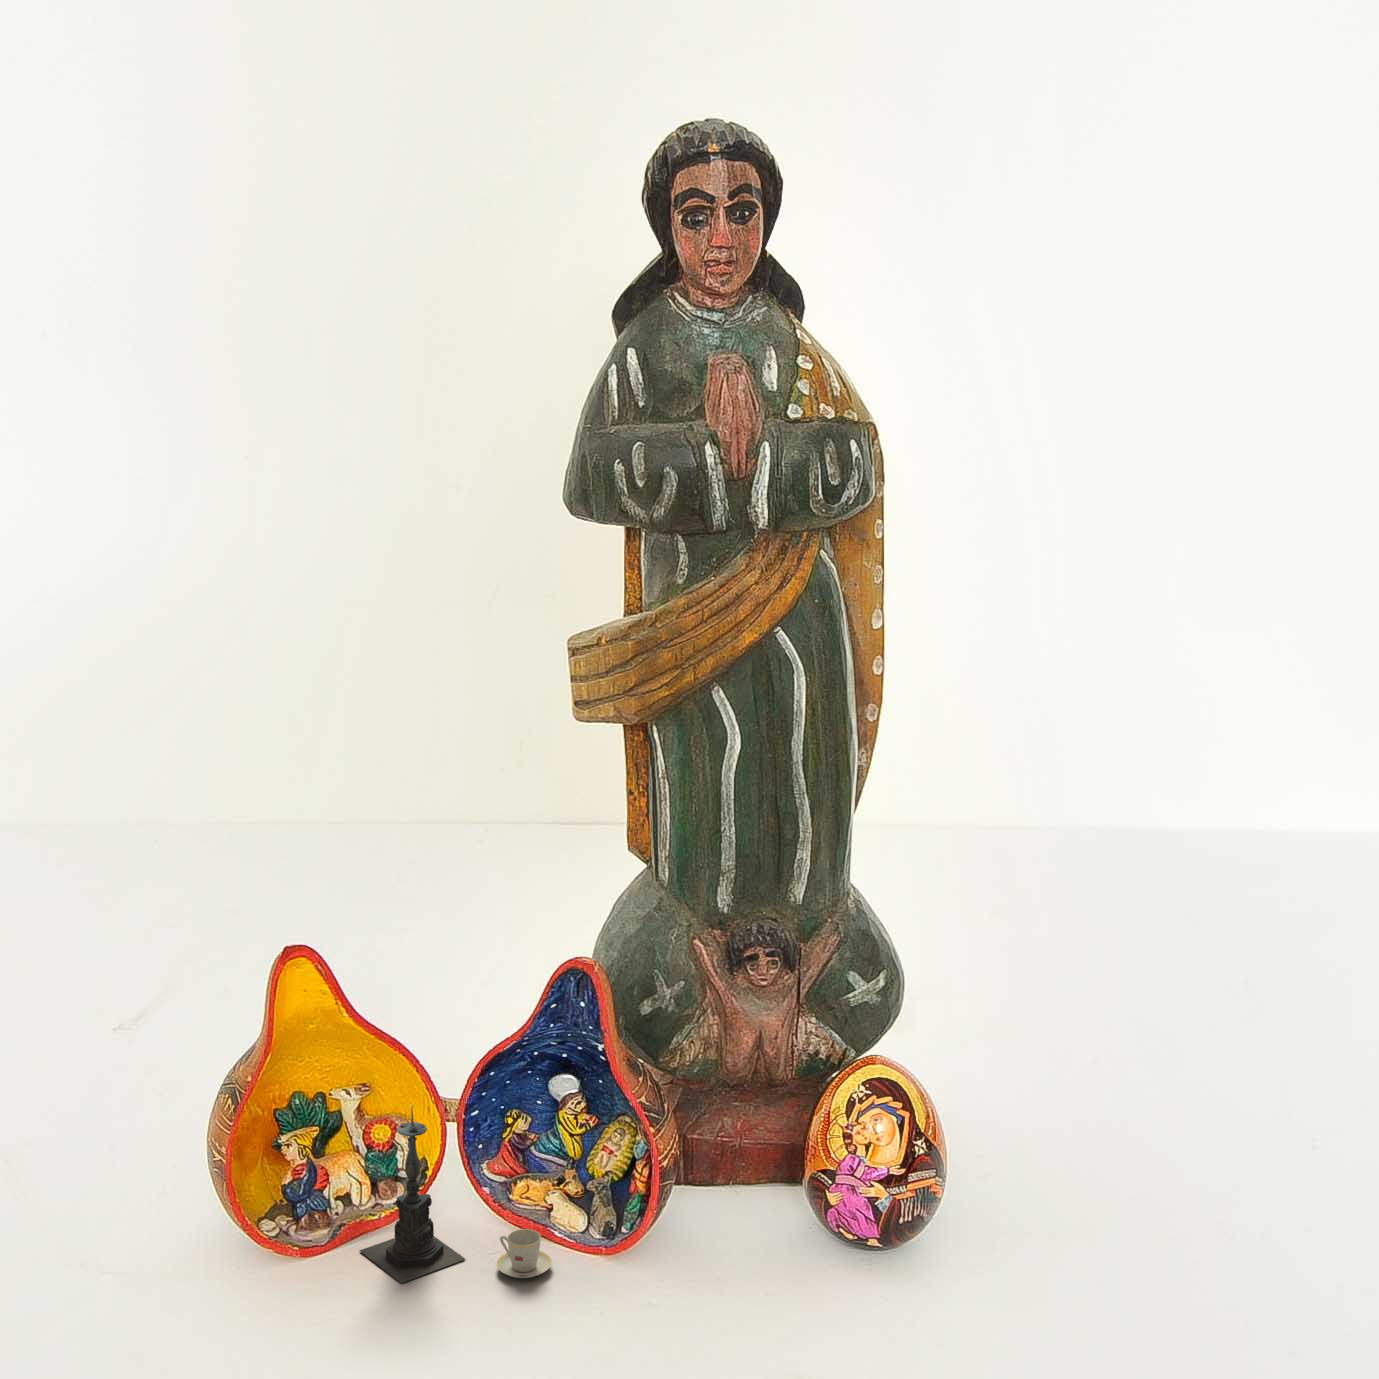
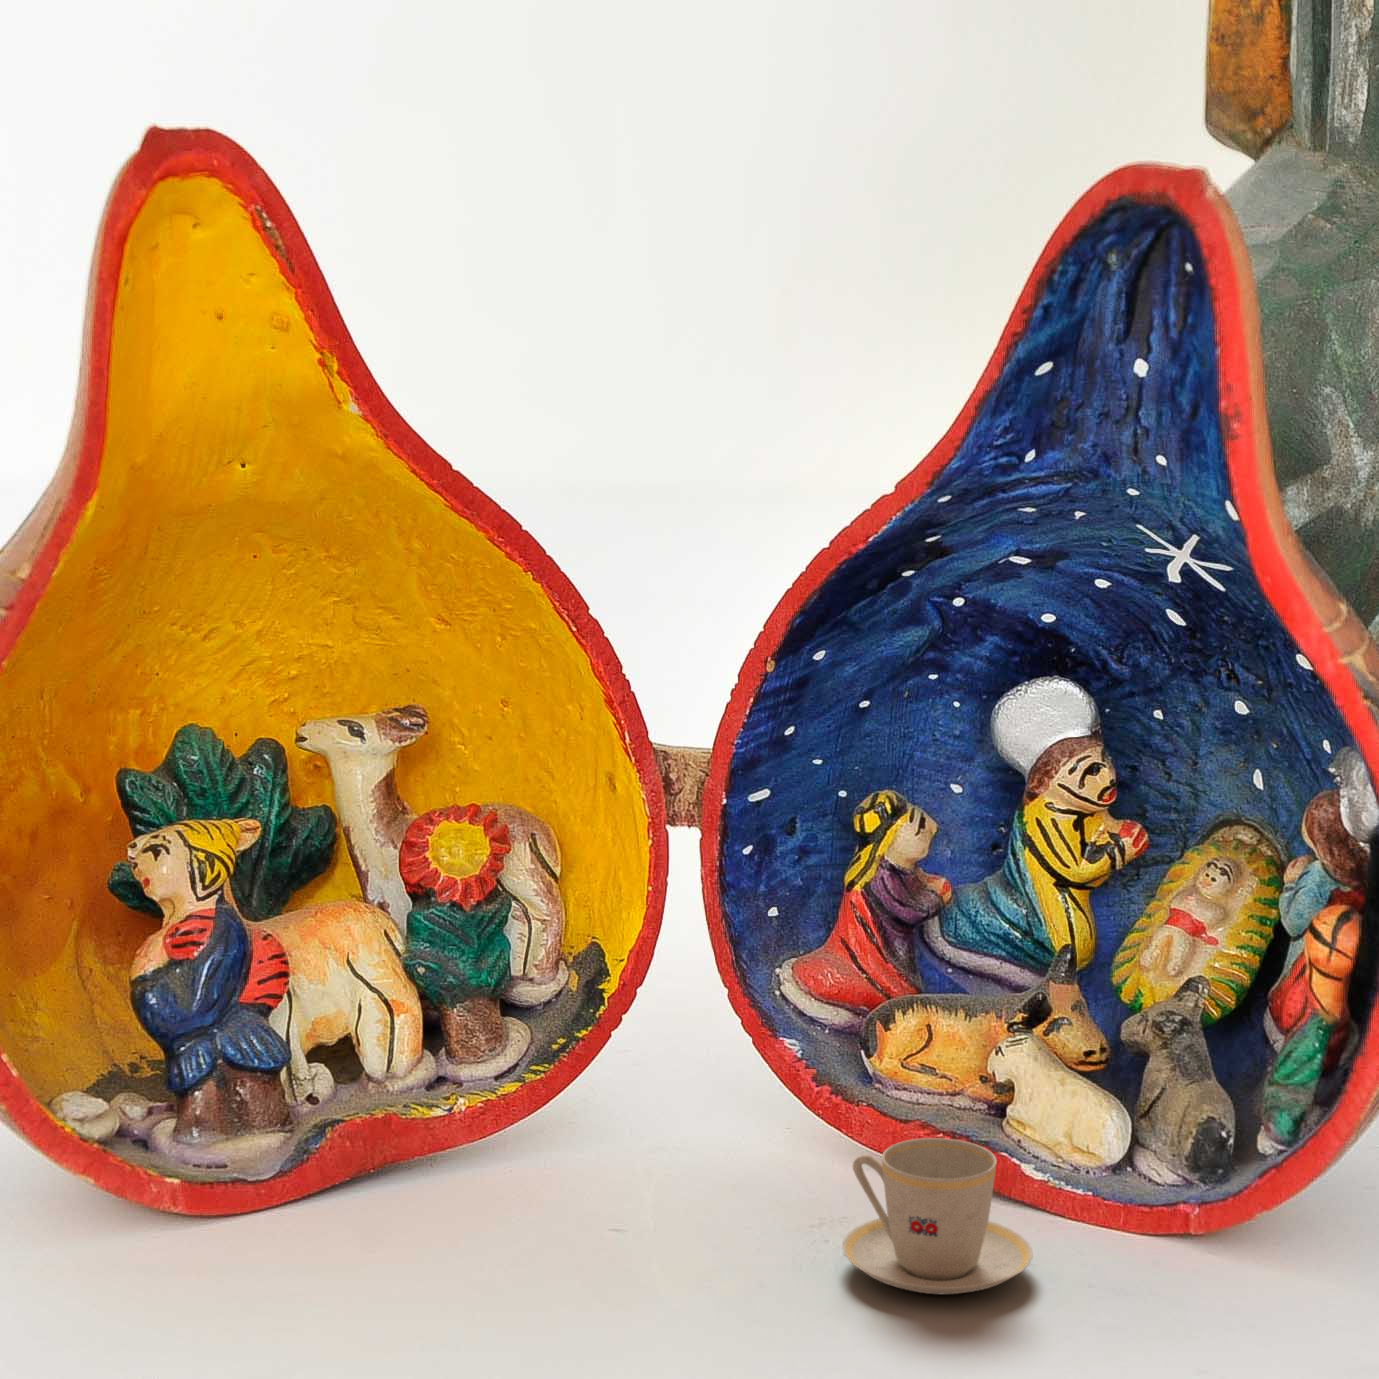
candle holder: present [360,1106,465,1283] -> none [383,702,734,1295]

